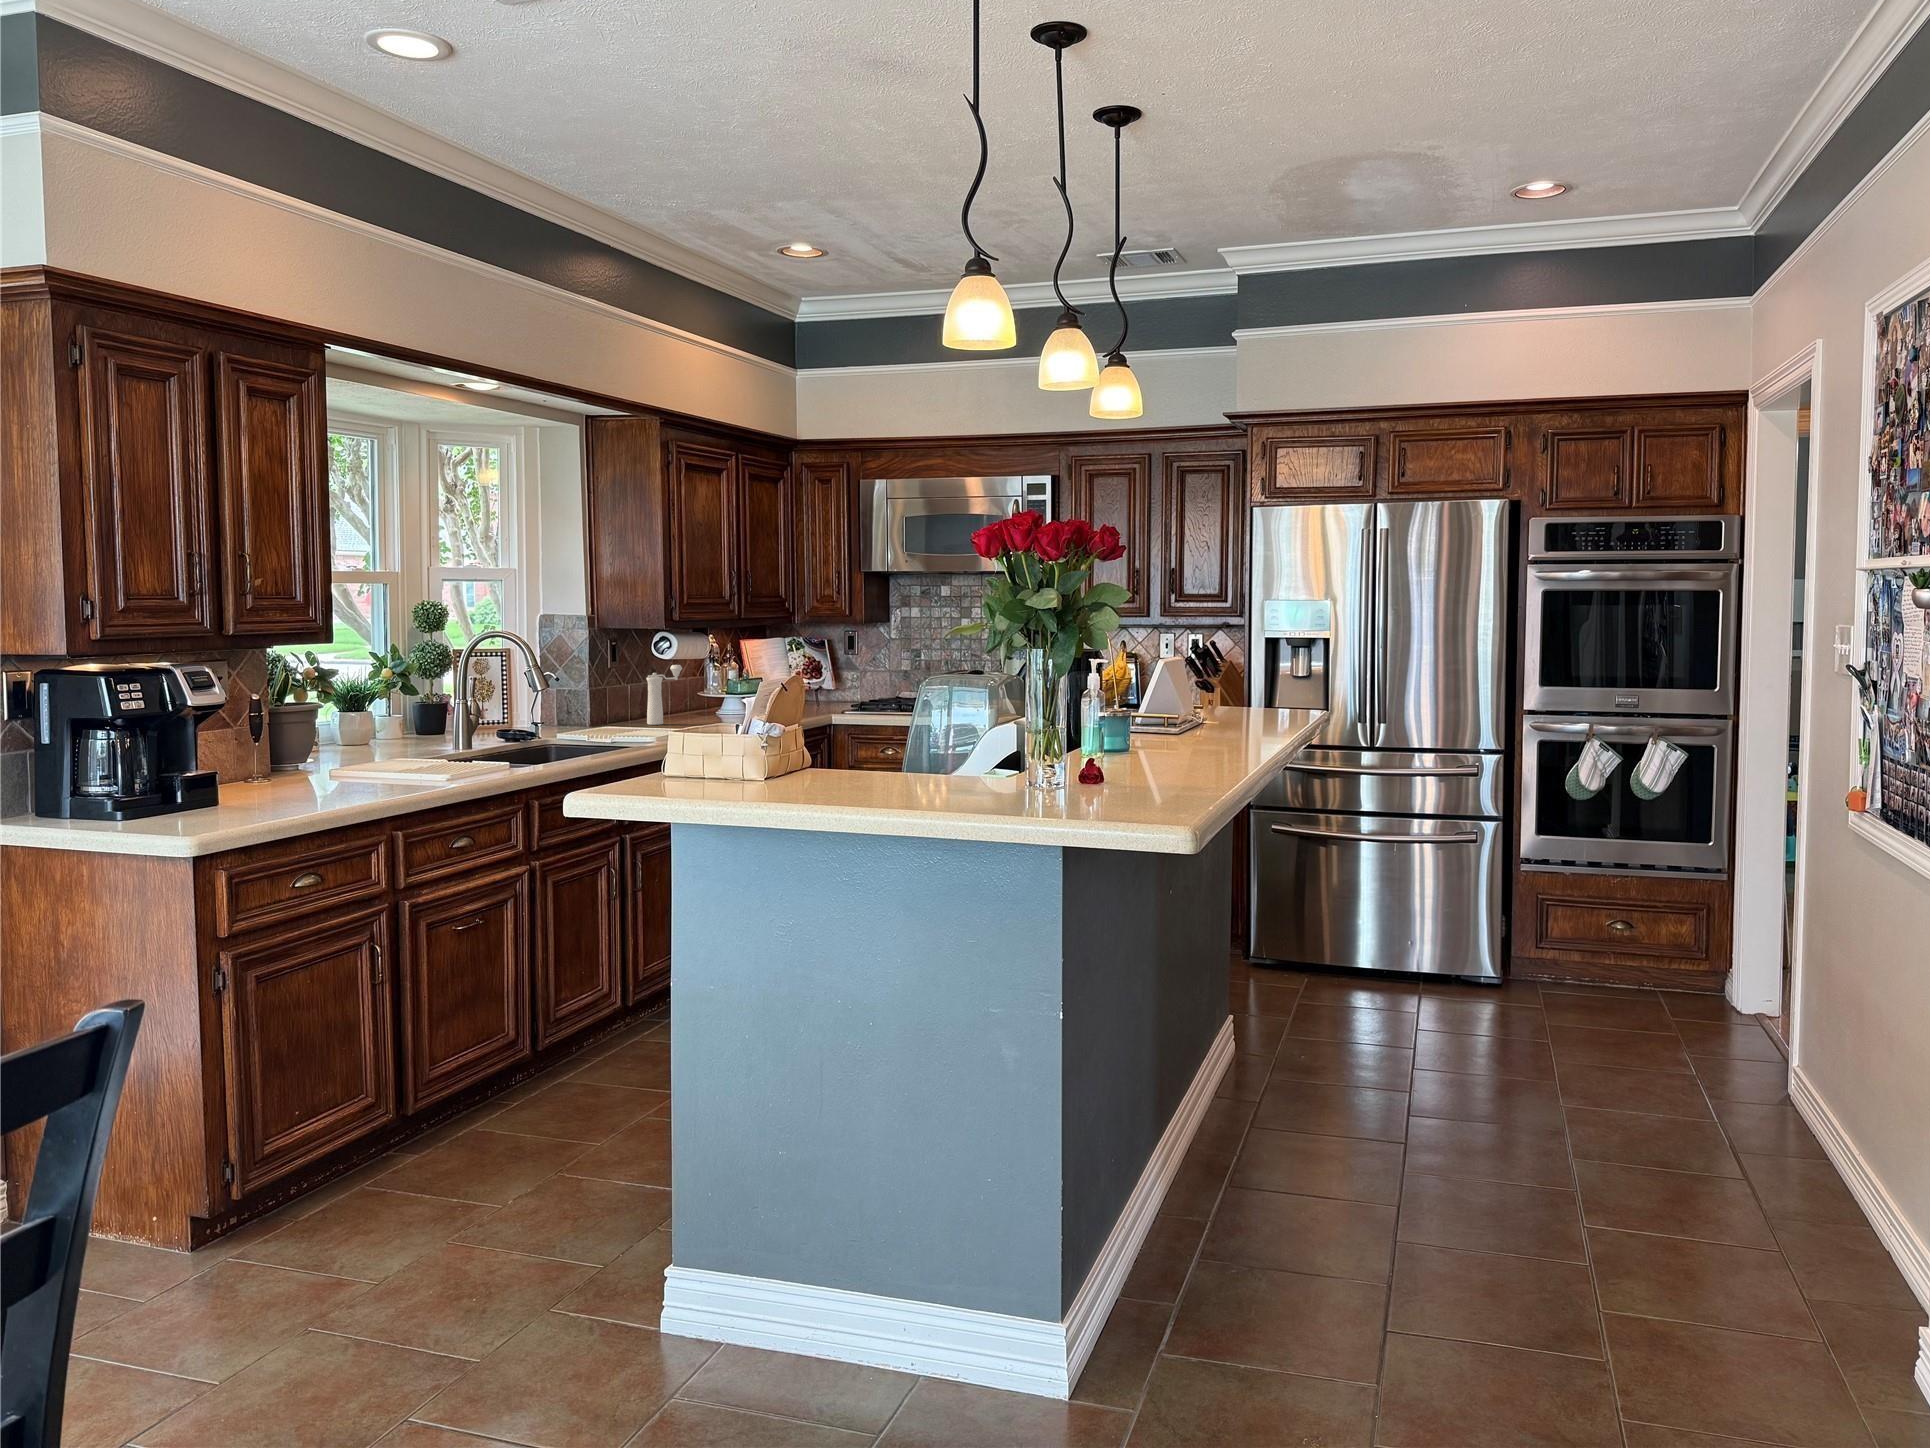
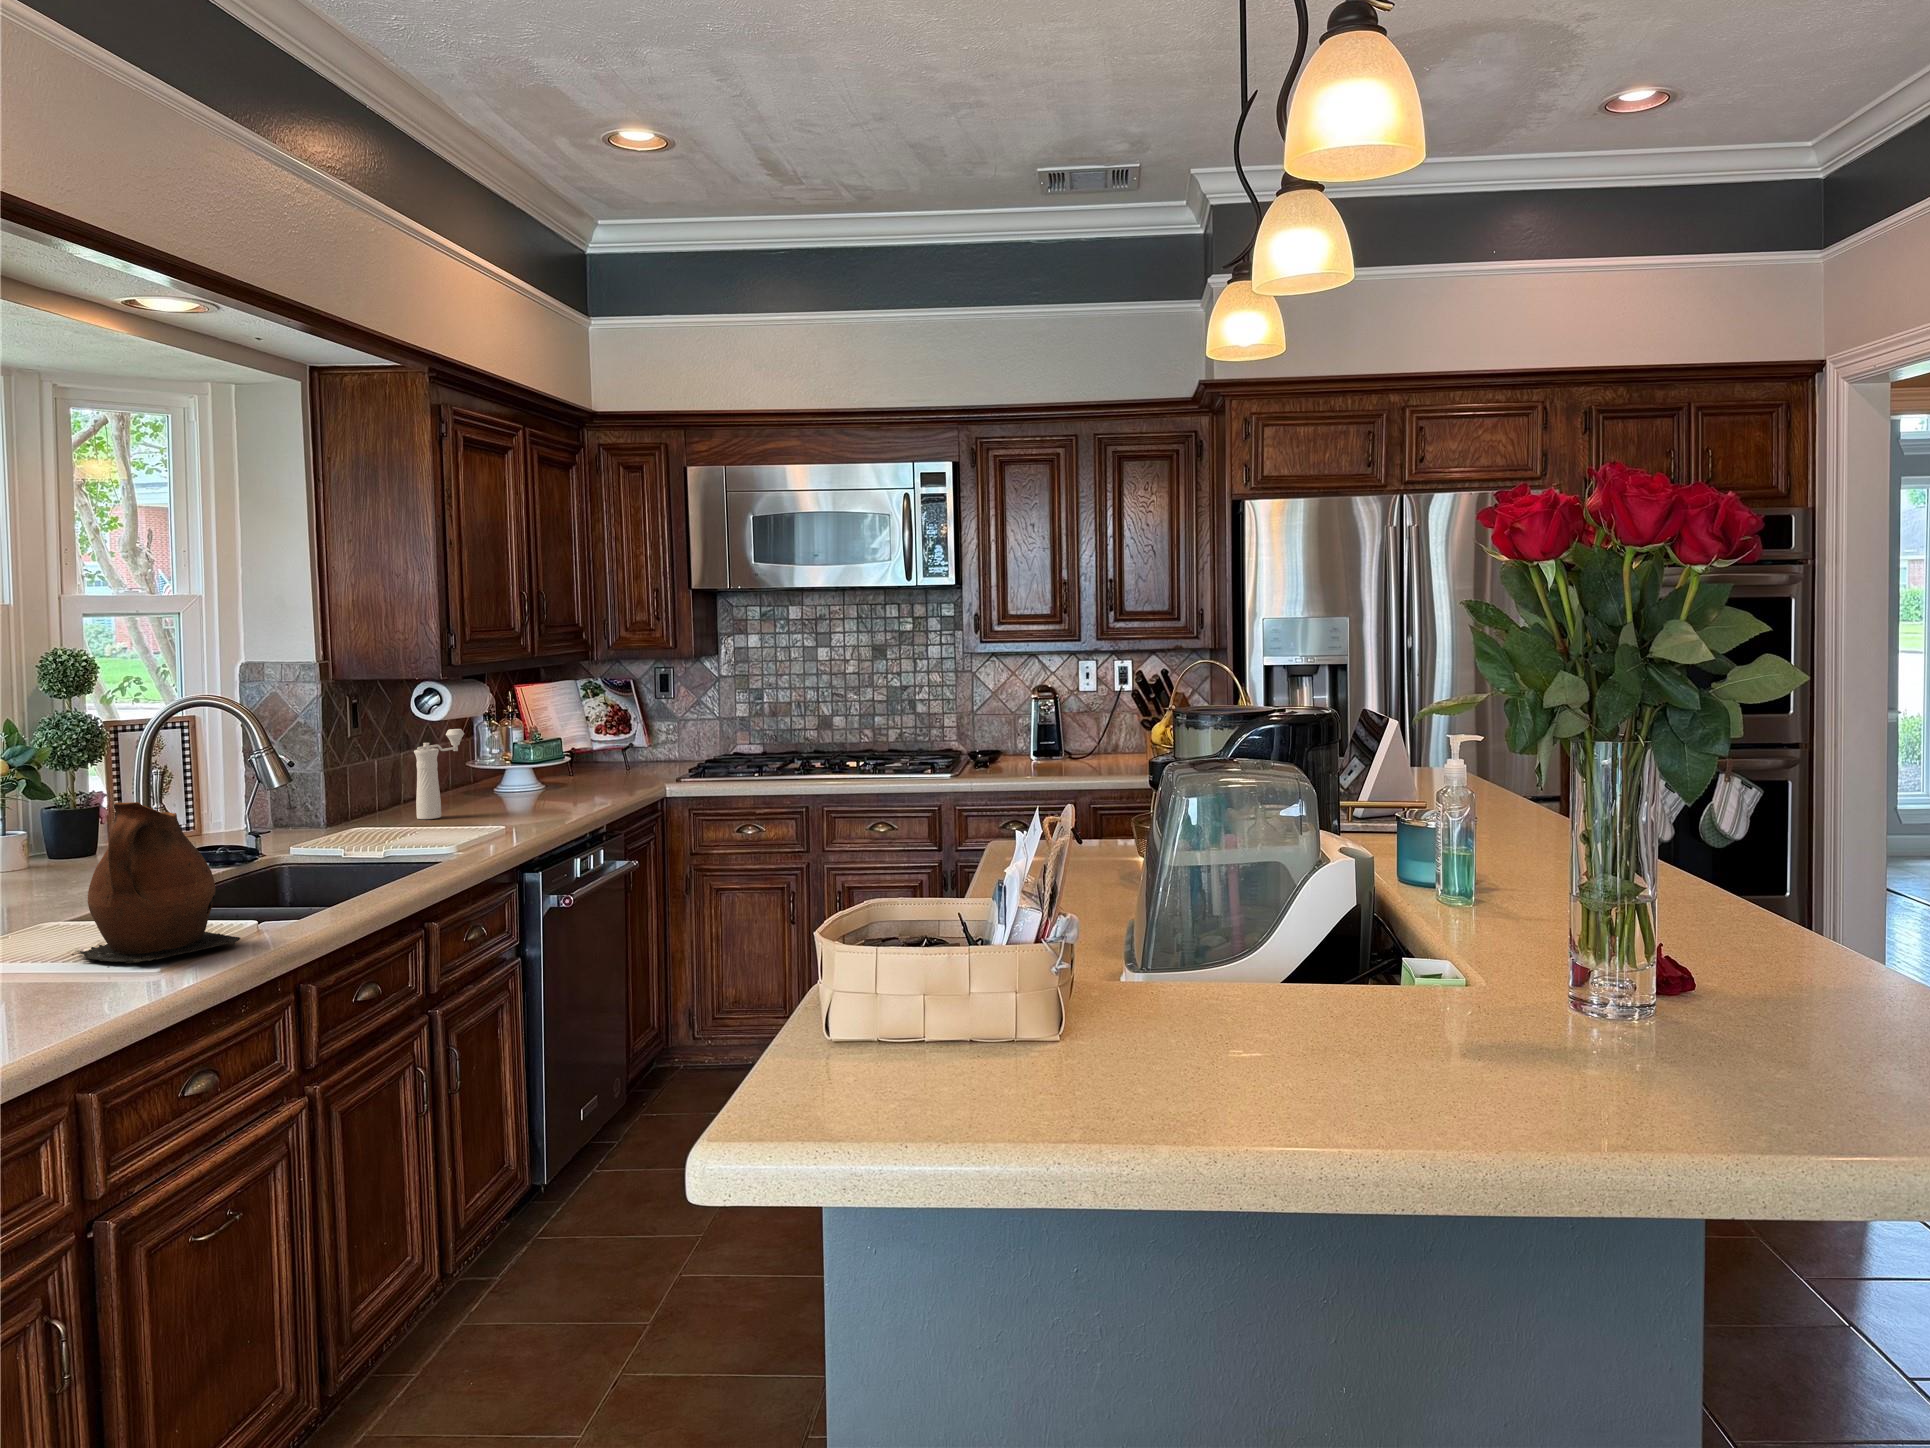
ceramic pitcher: none [405,683,495,774] -> present [72,802,240,963]

